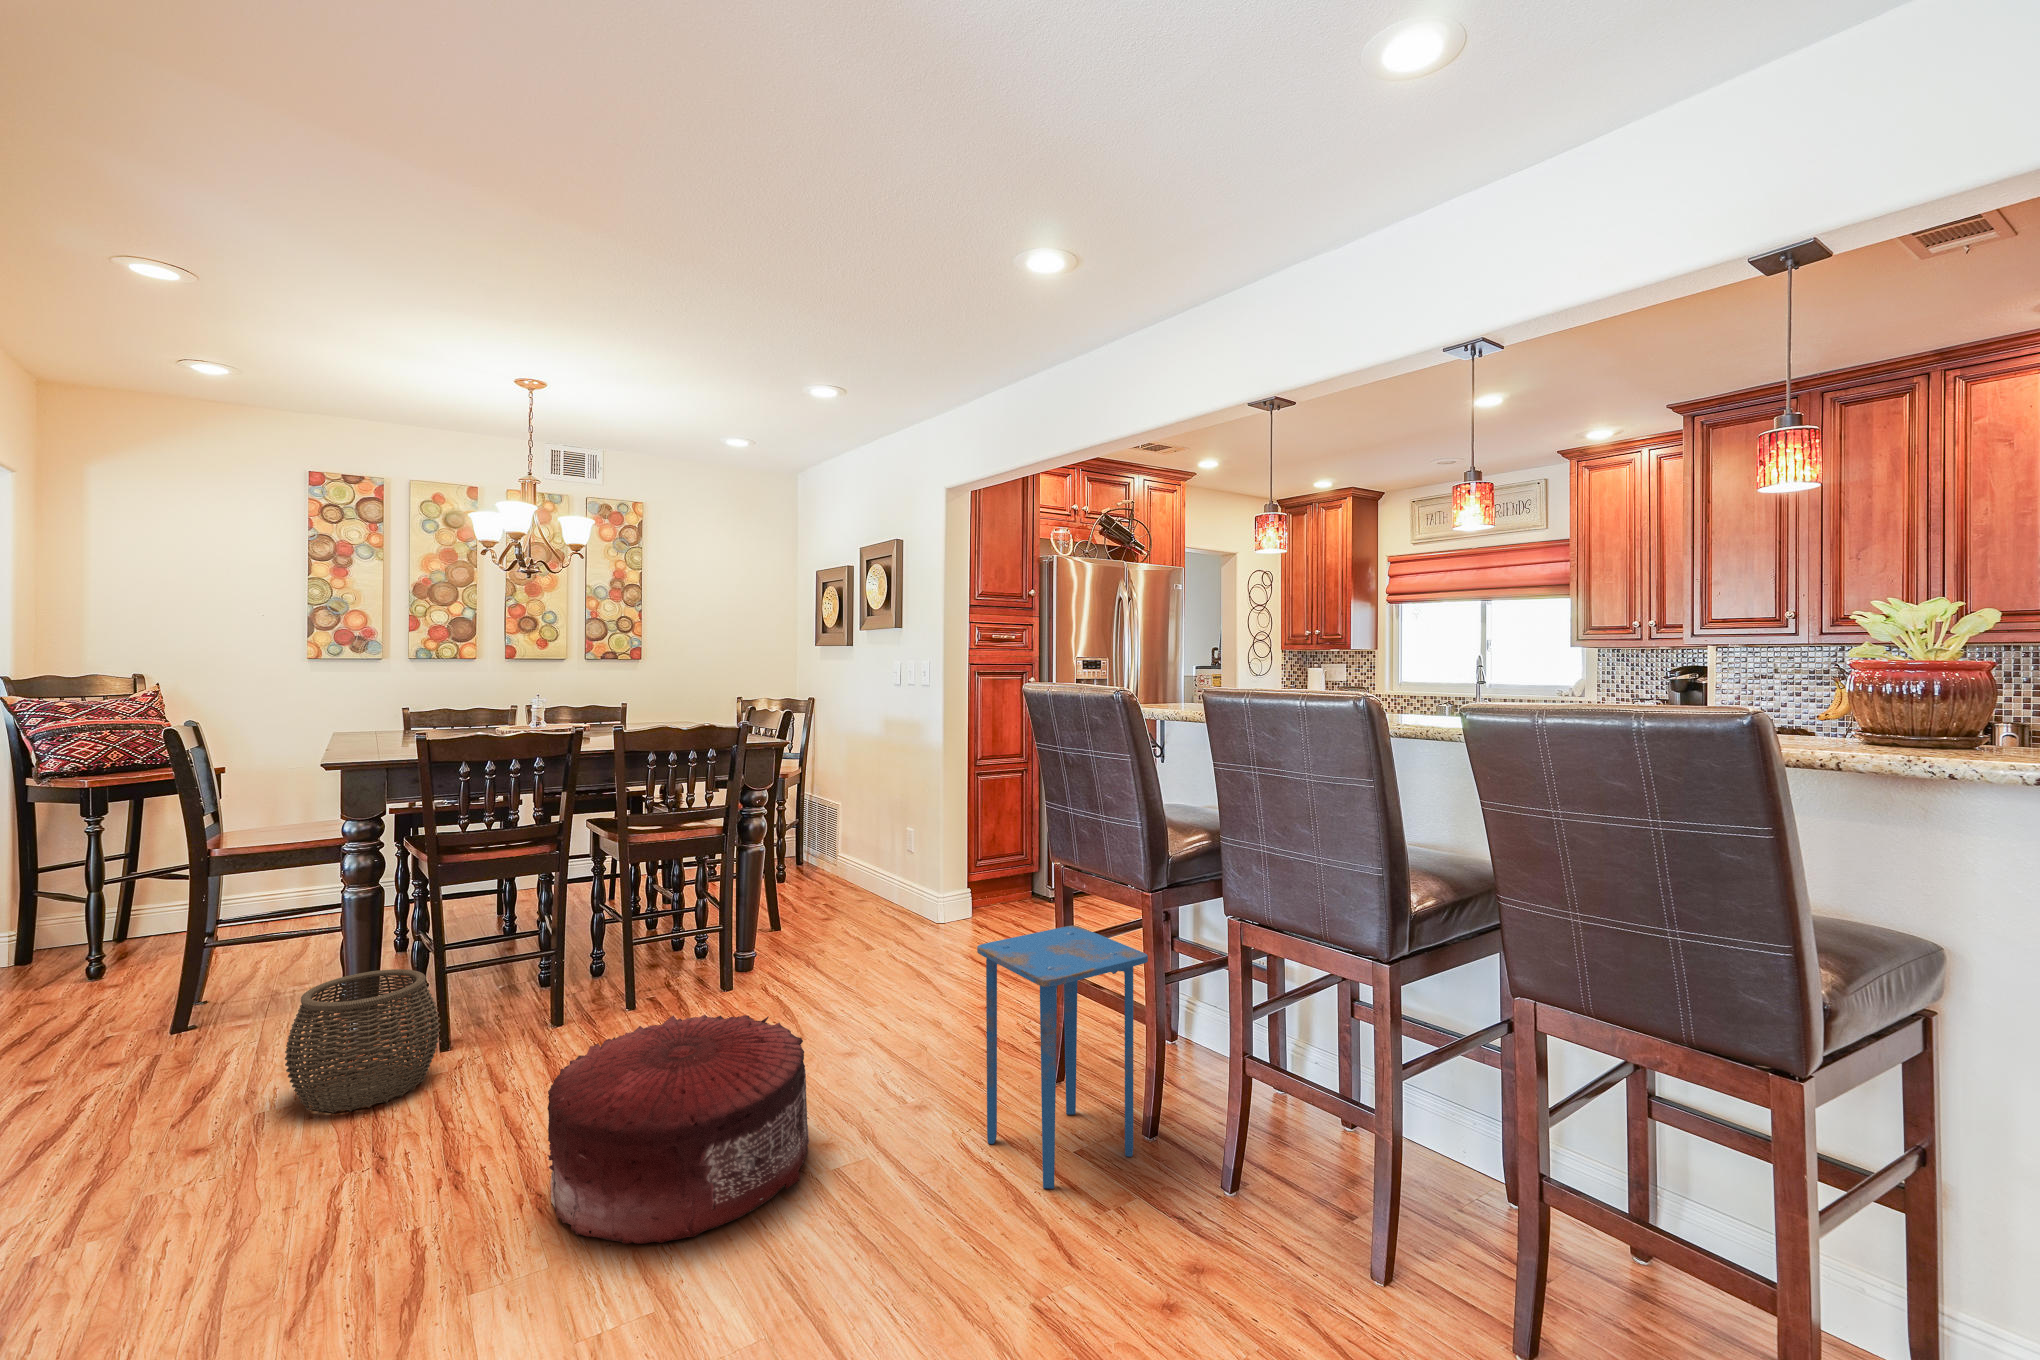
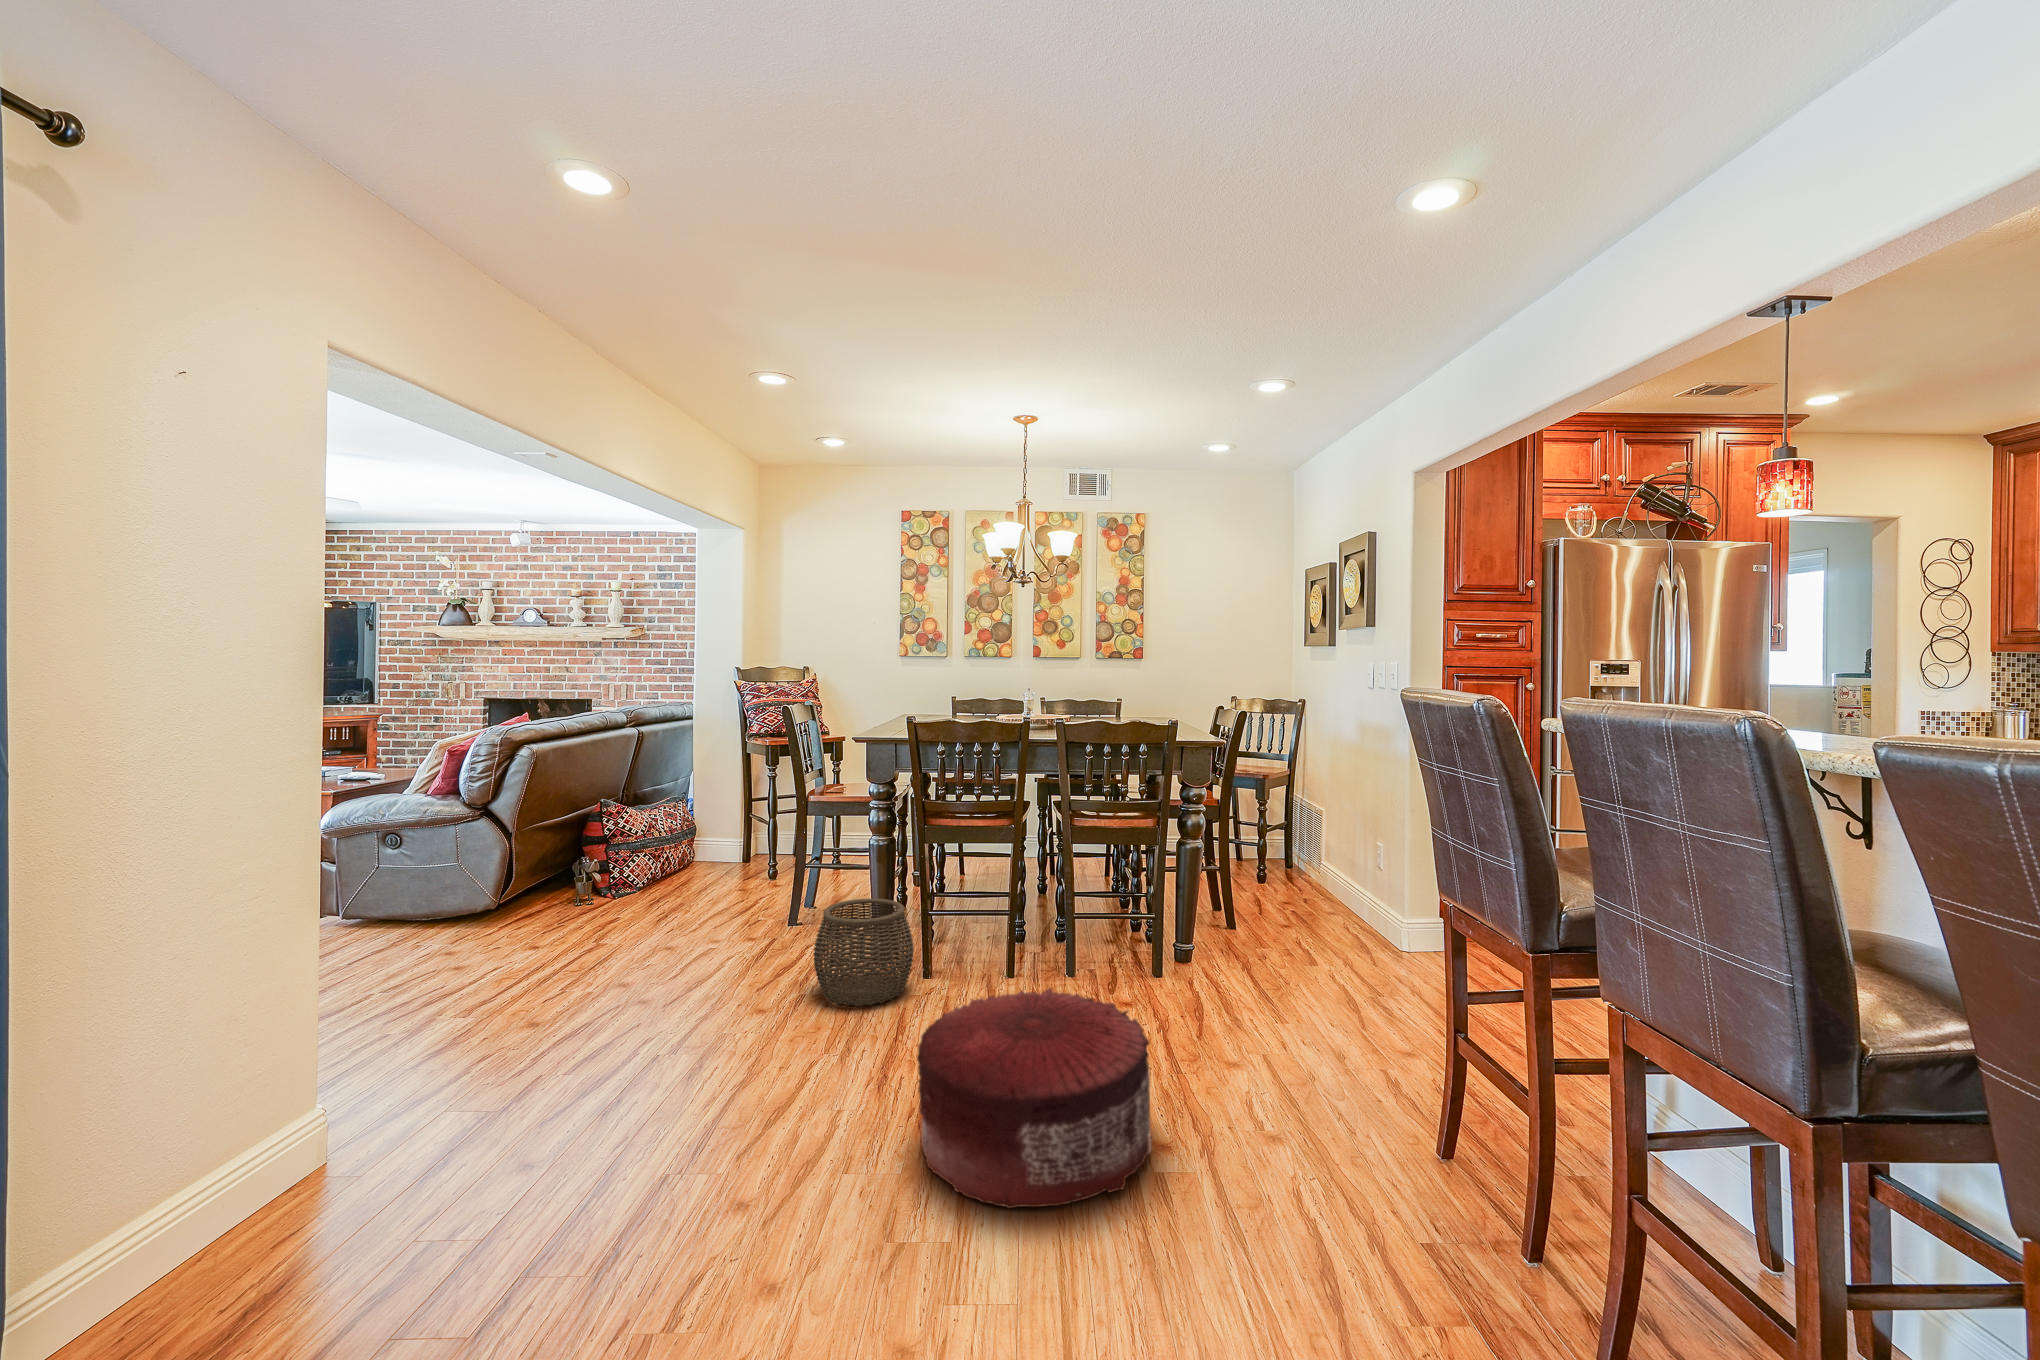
side table: present [977,925,1148,1189] -> none [1333,984,1557,1315]

